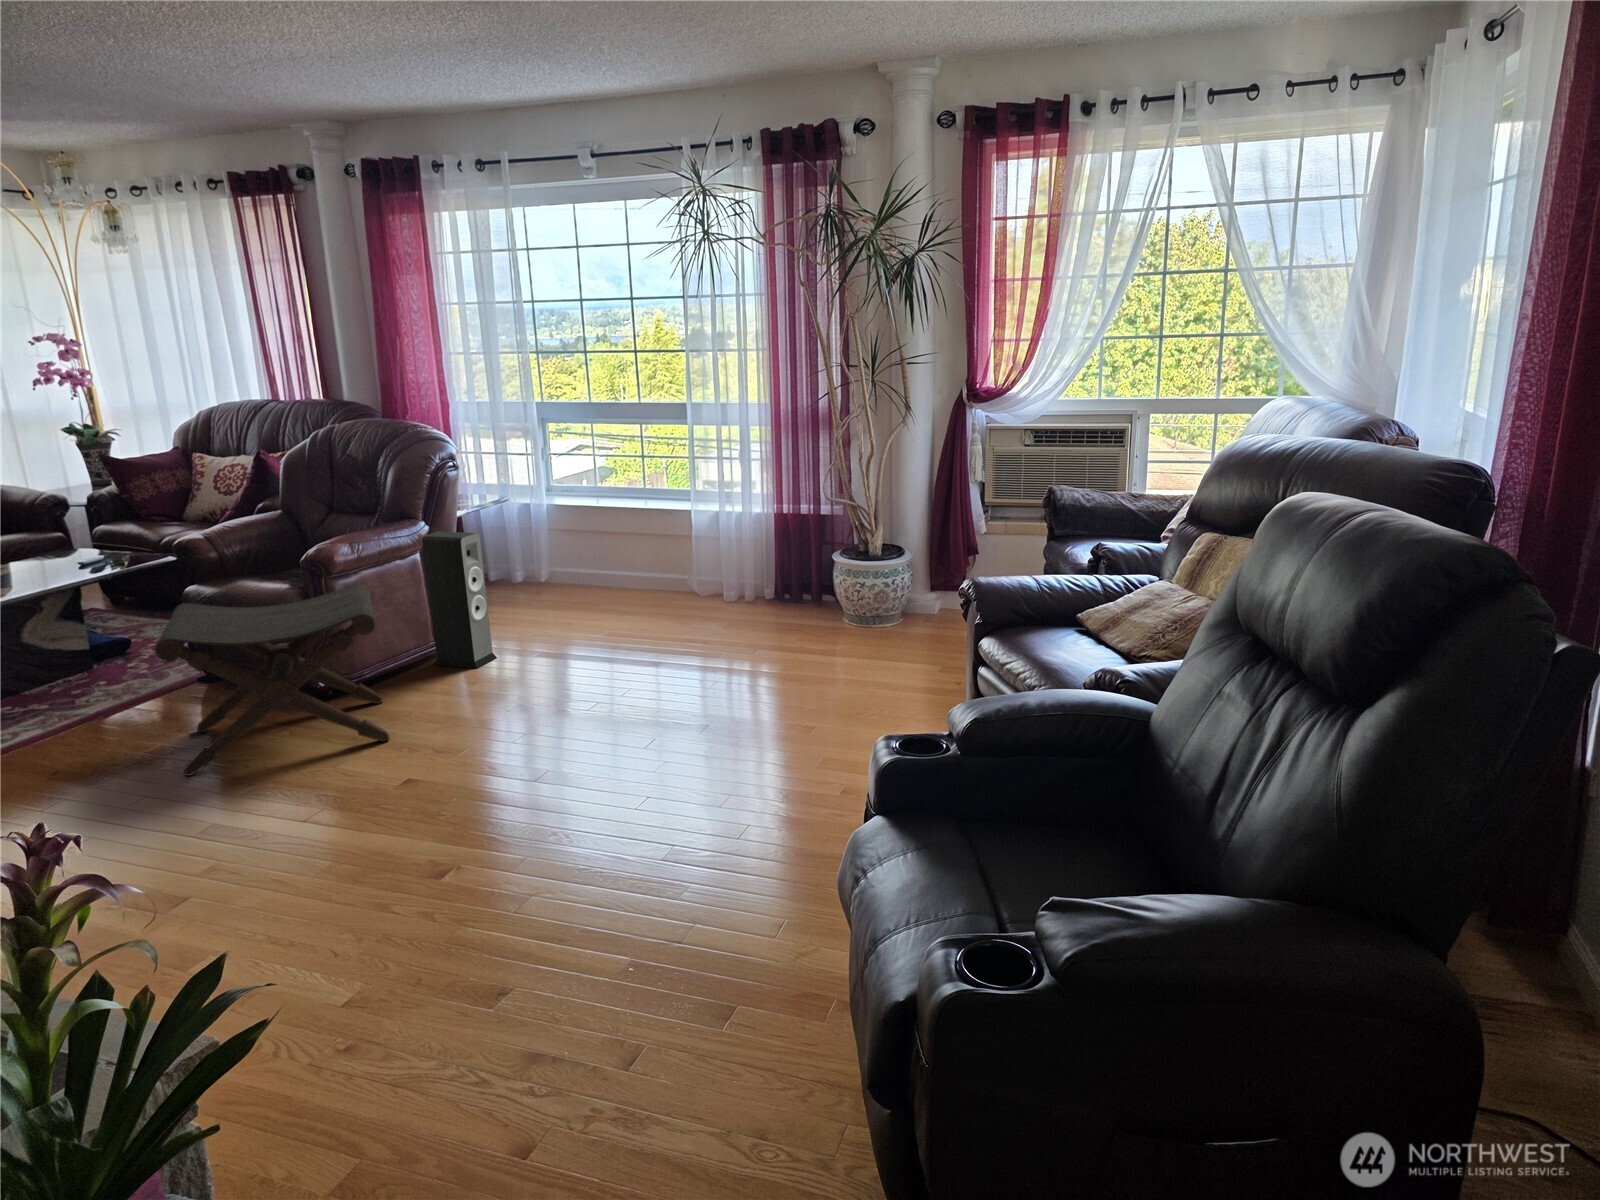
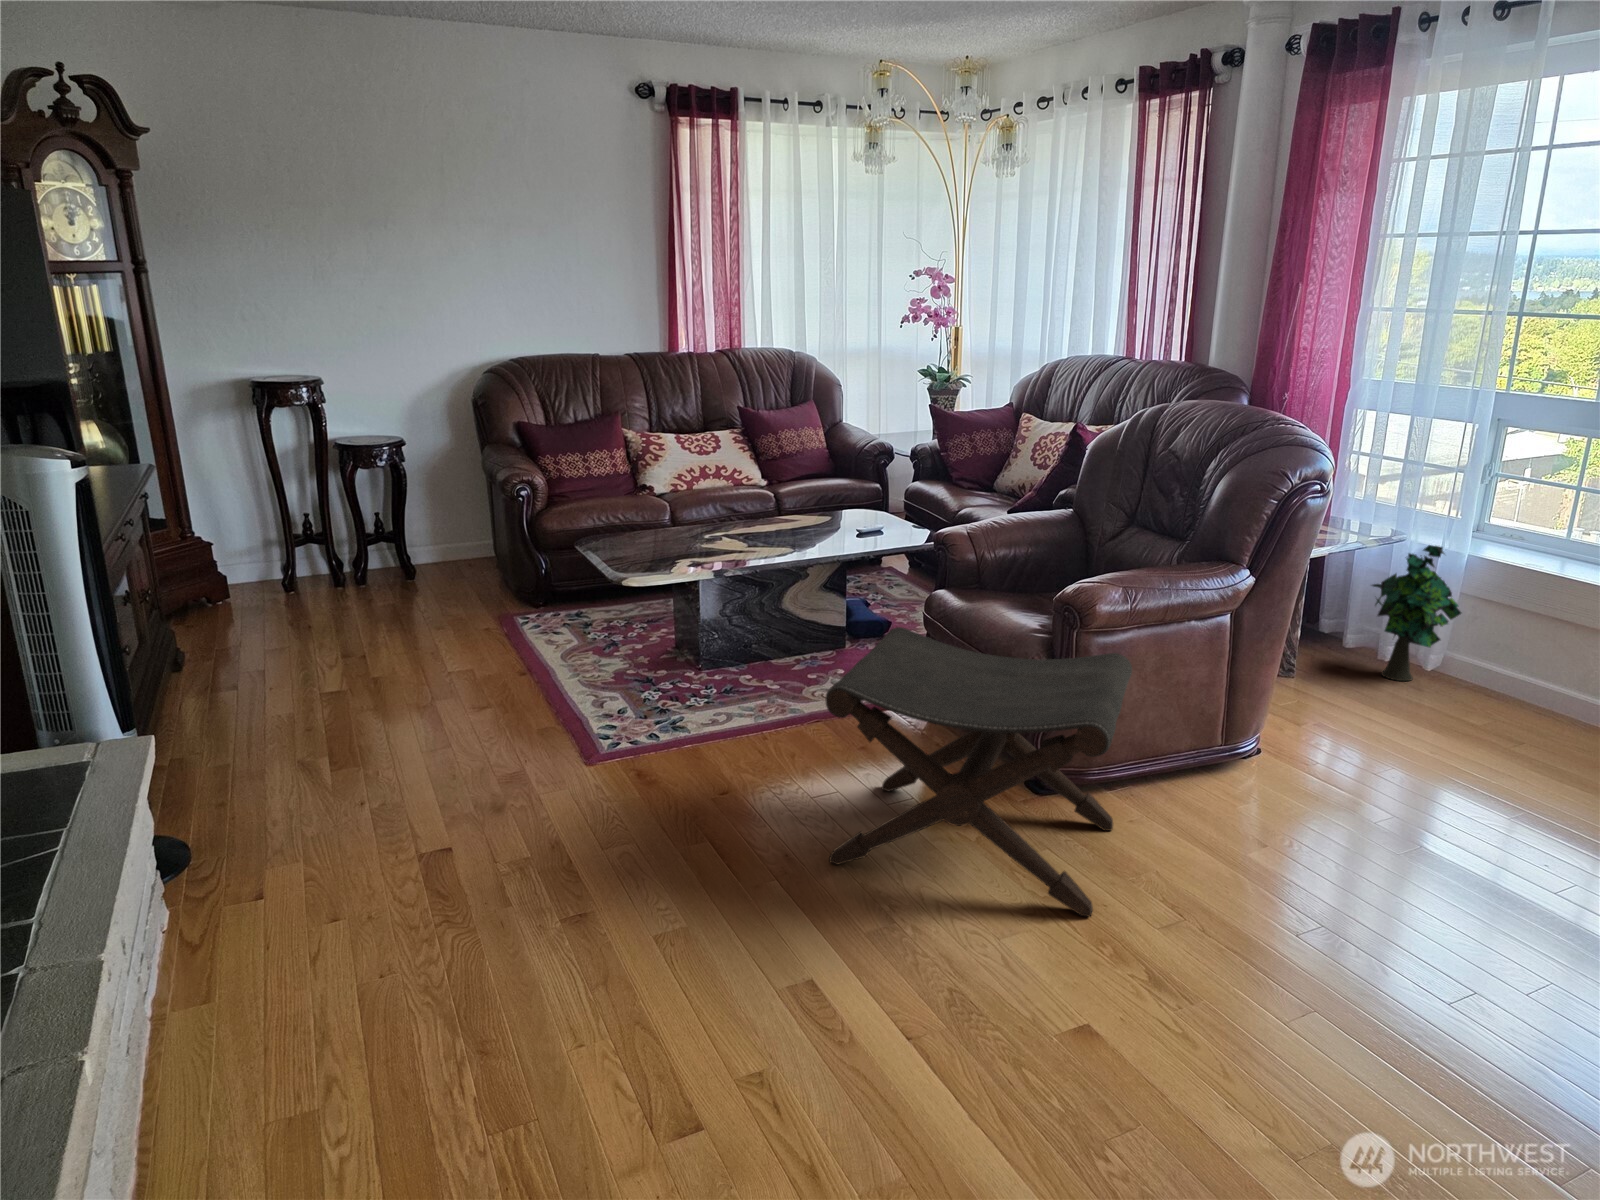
decorative plant: none [496,499,552,591] -> present [1372,545,1461,681]
speaker: present [422,532,497,668] -> none [1209,590,1332,815]

